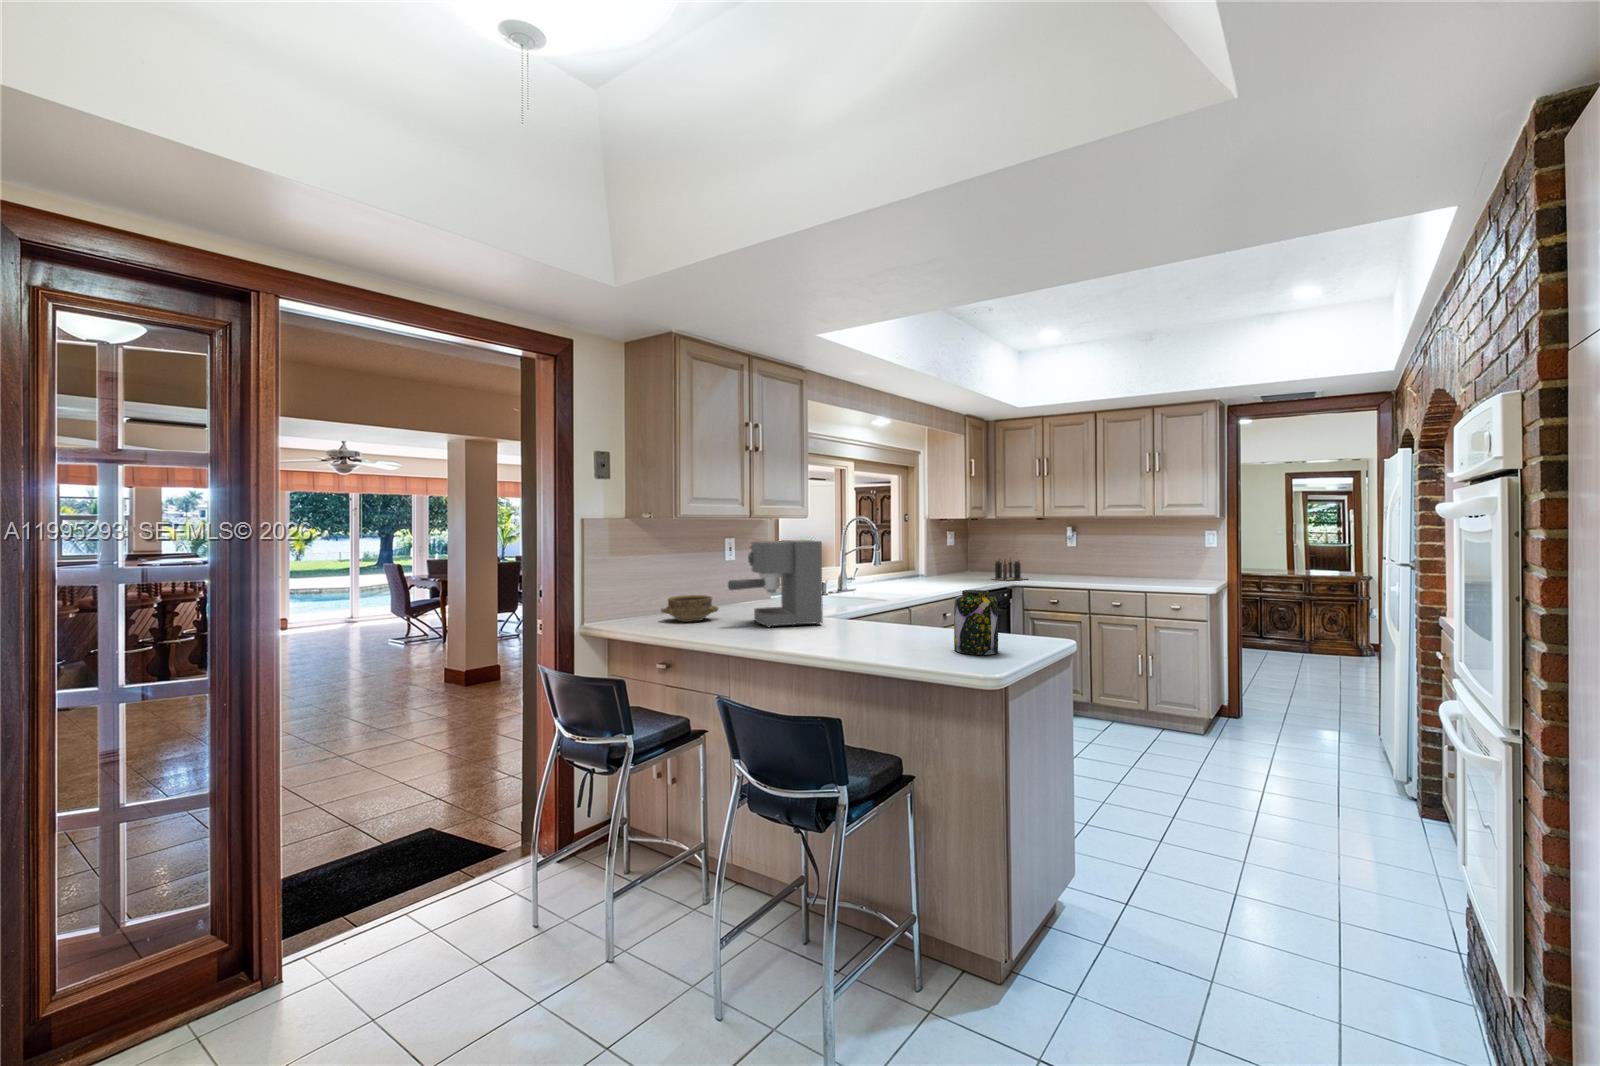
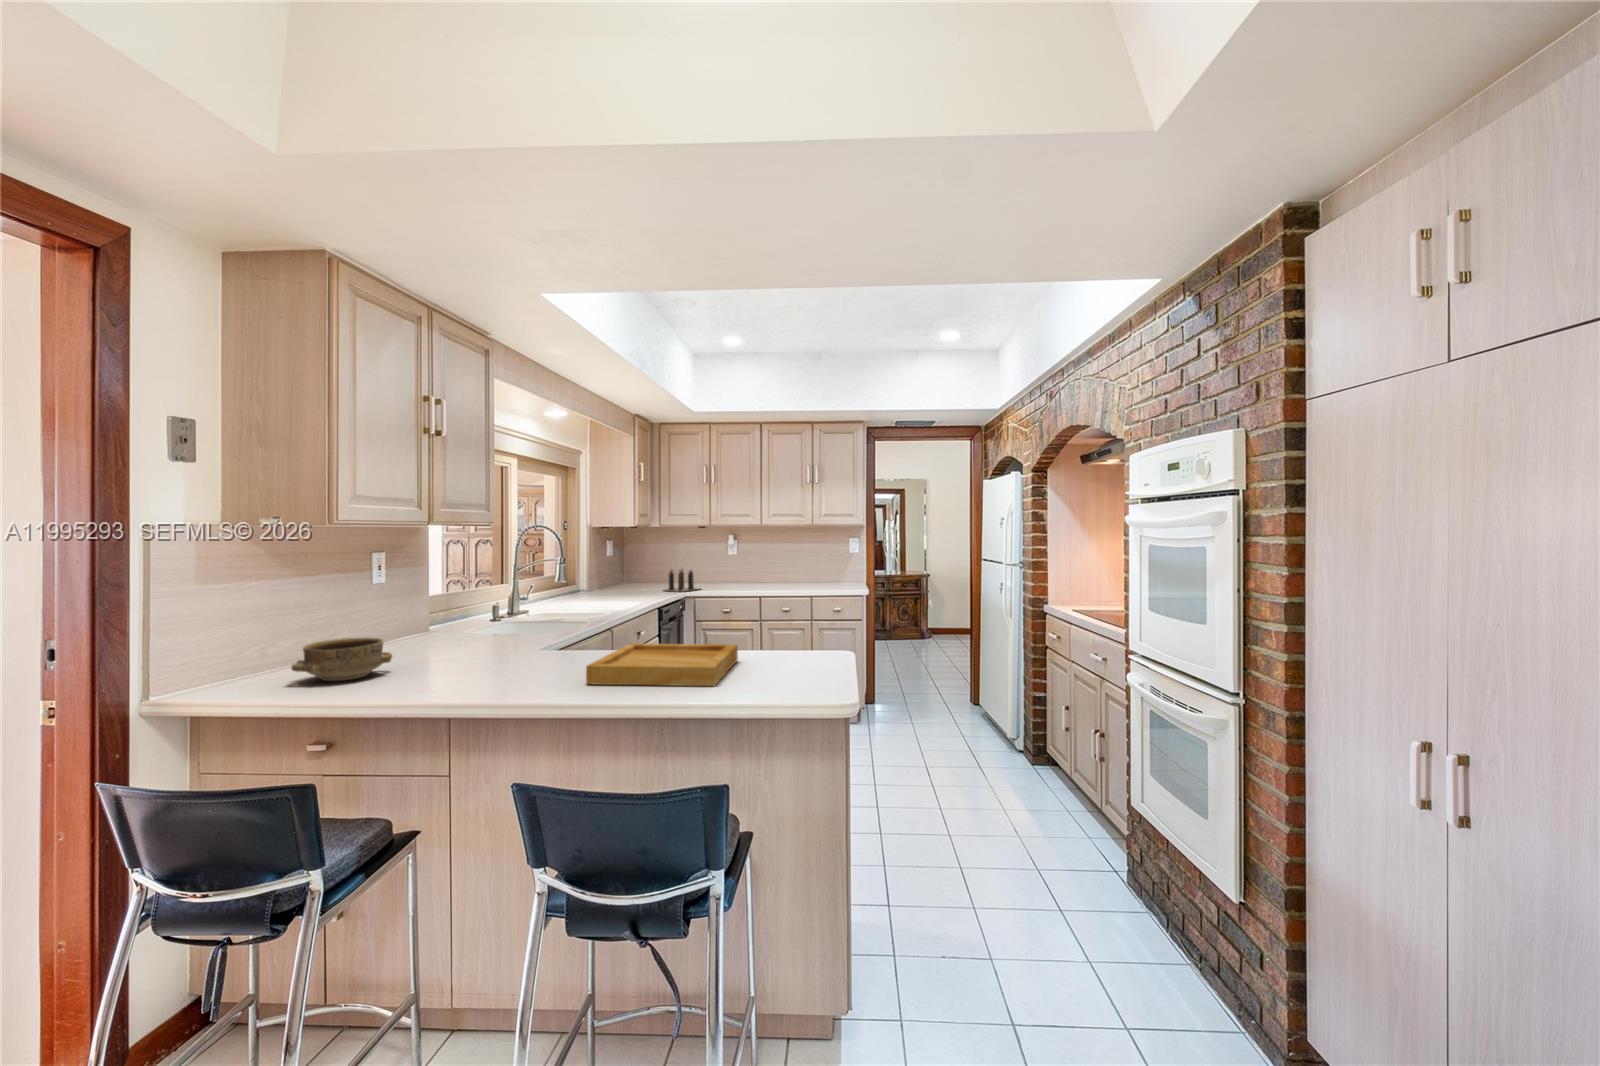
coffee maker: present [728,540,823,627] -> none [426,553,566,676]
jar: present [954,590,998,655] -> none [775,607,826,683]
tray: none [815,614,949,649] -> present [586,644,738,686]

